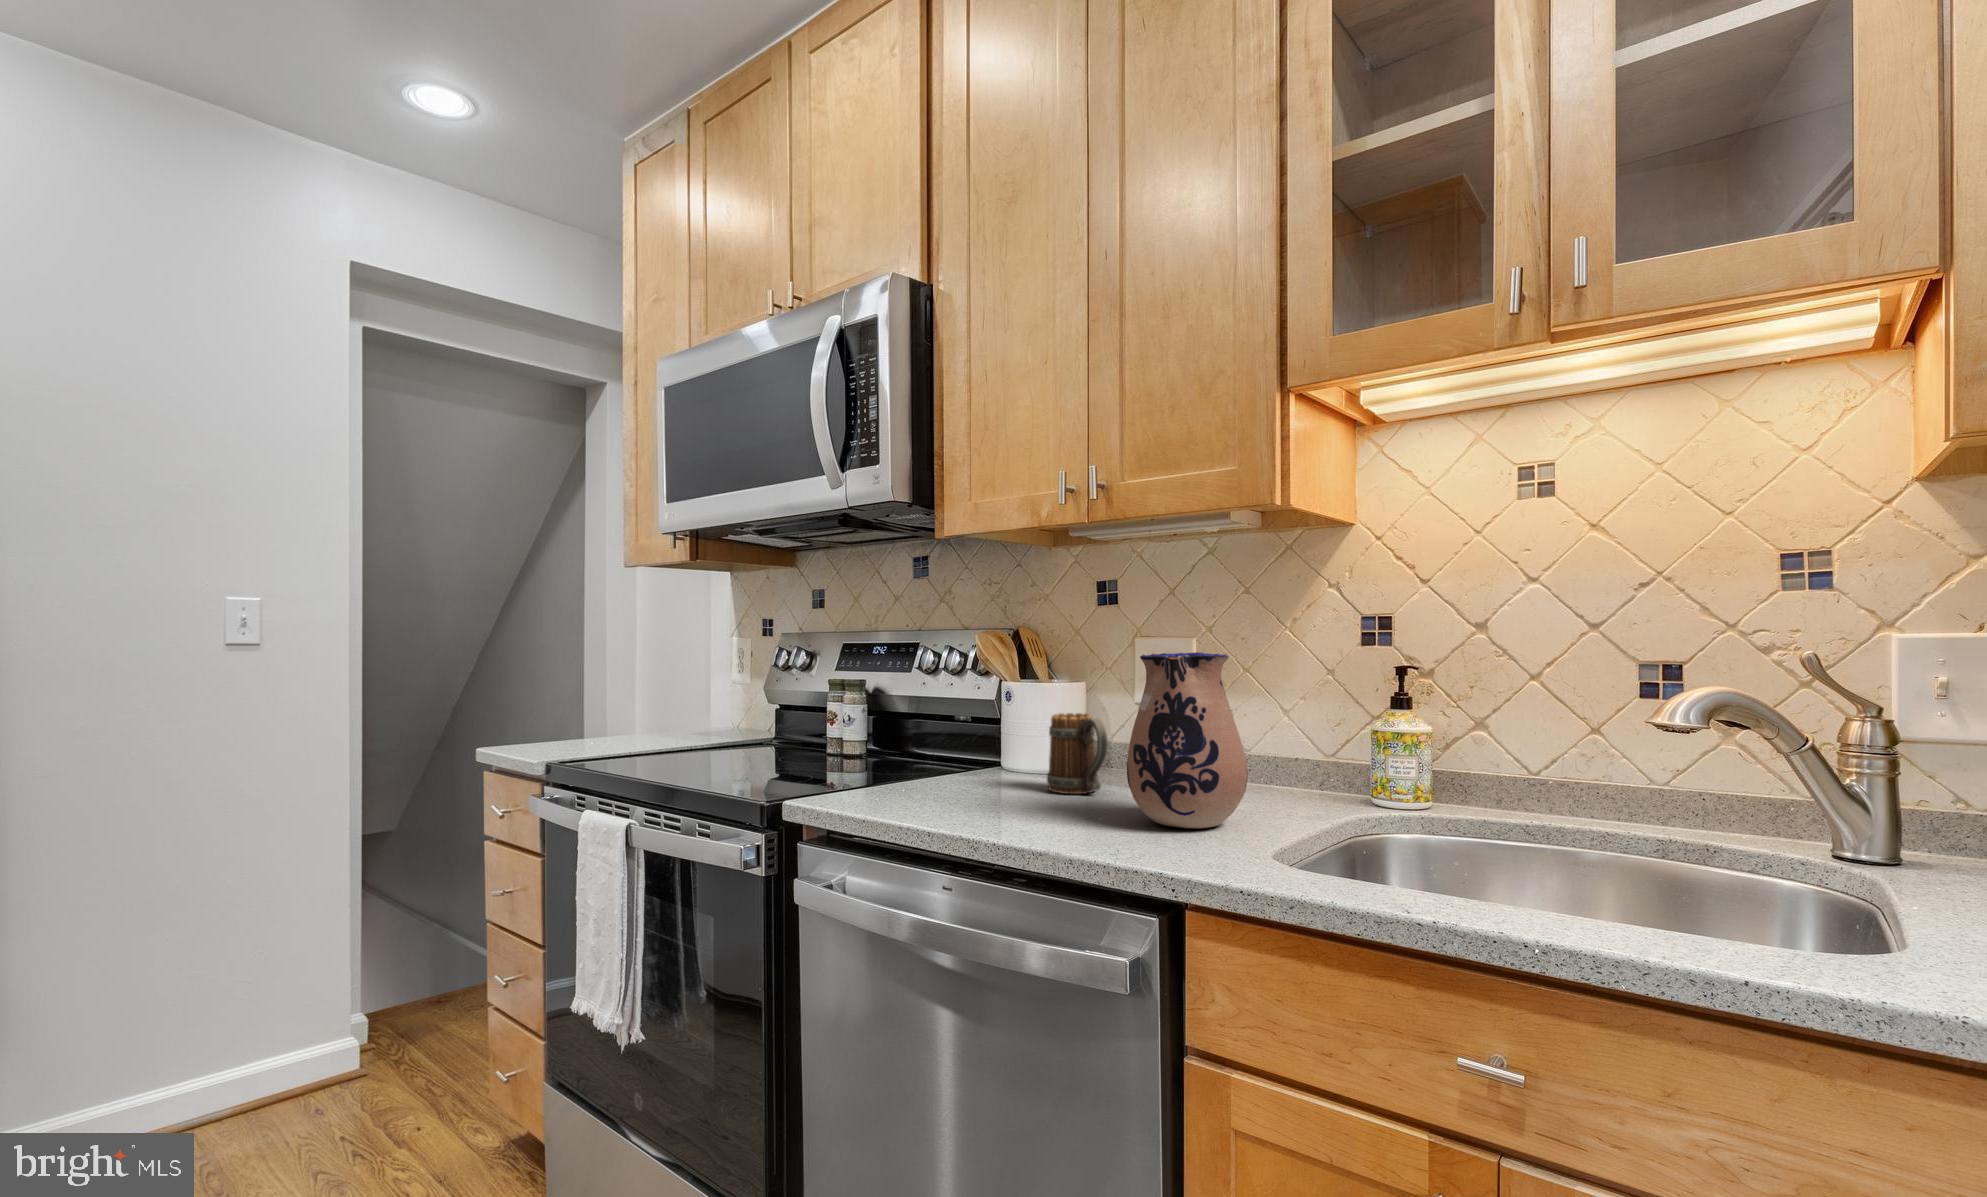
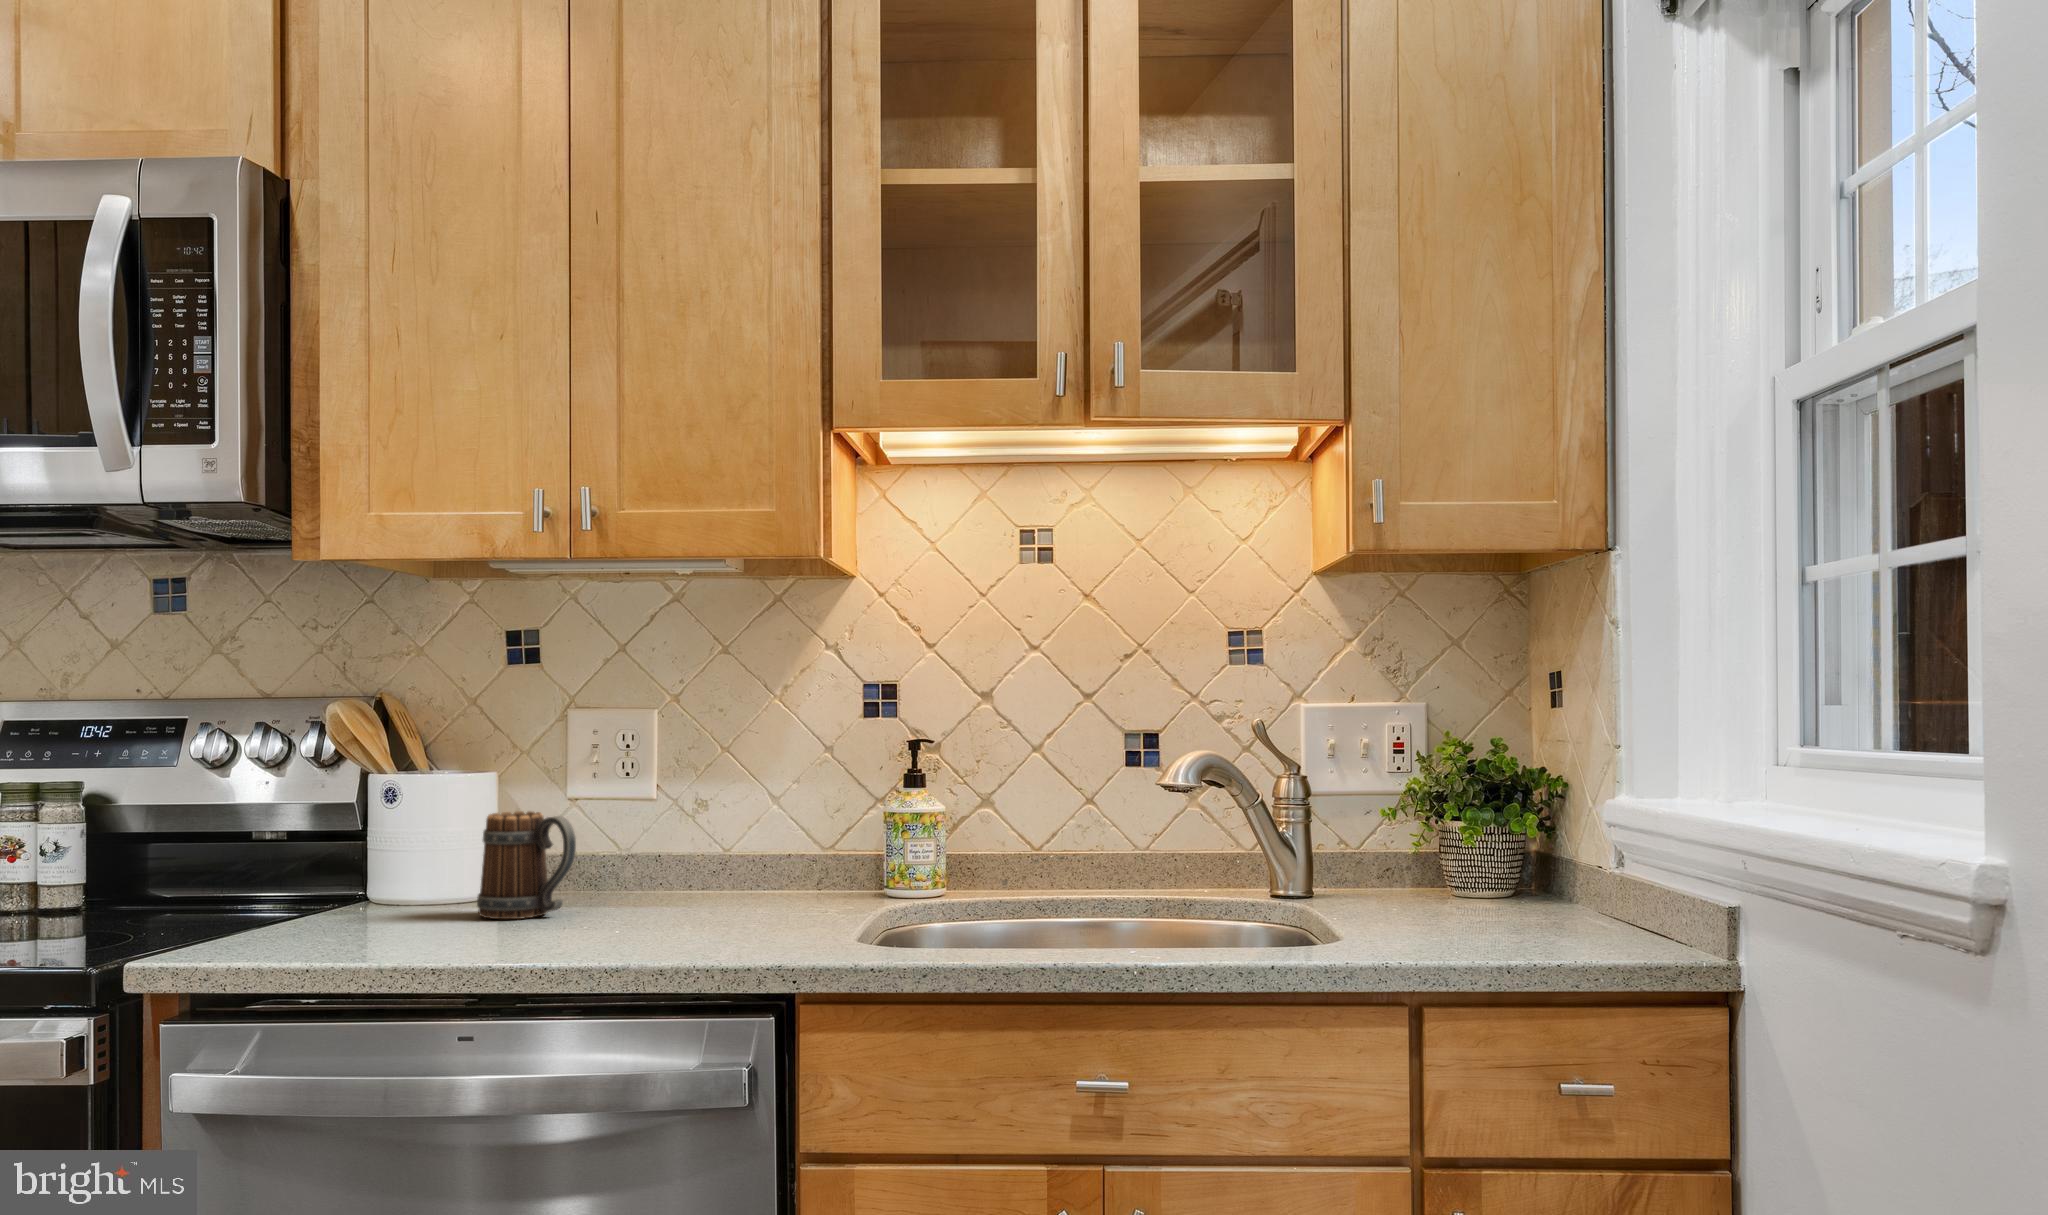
ceramic pitcher: present [1127,652,1248,829] -> none [645,726,789,933]

